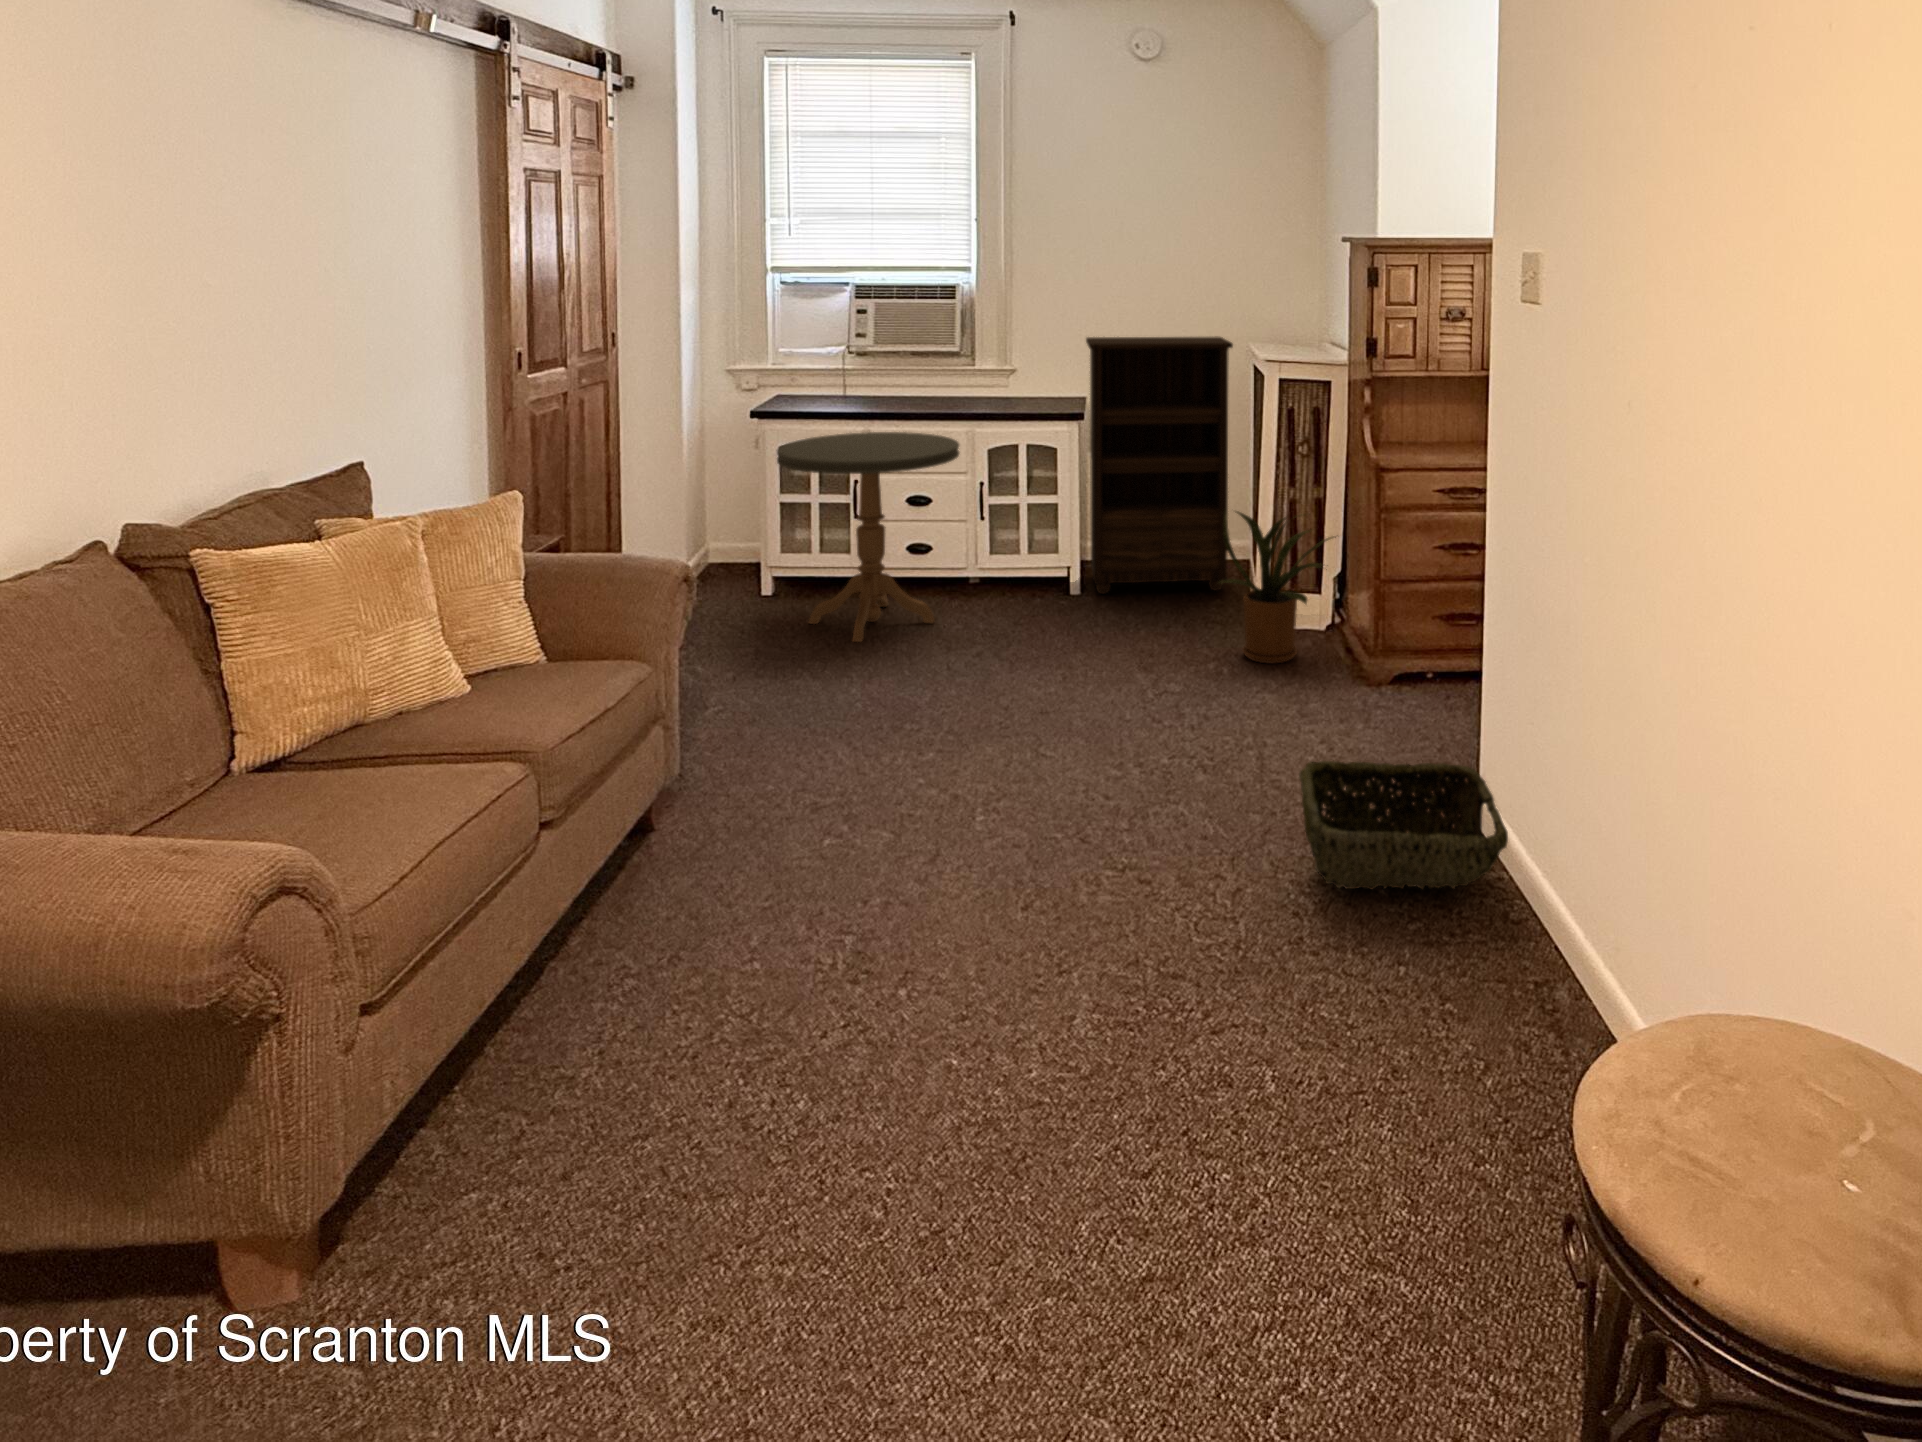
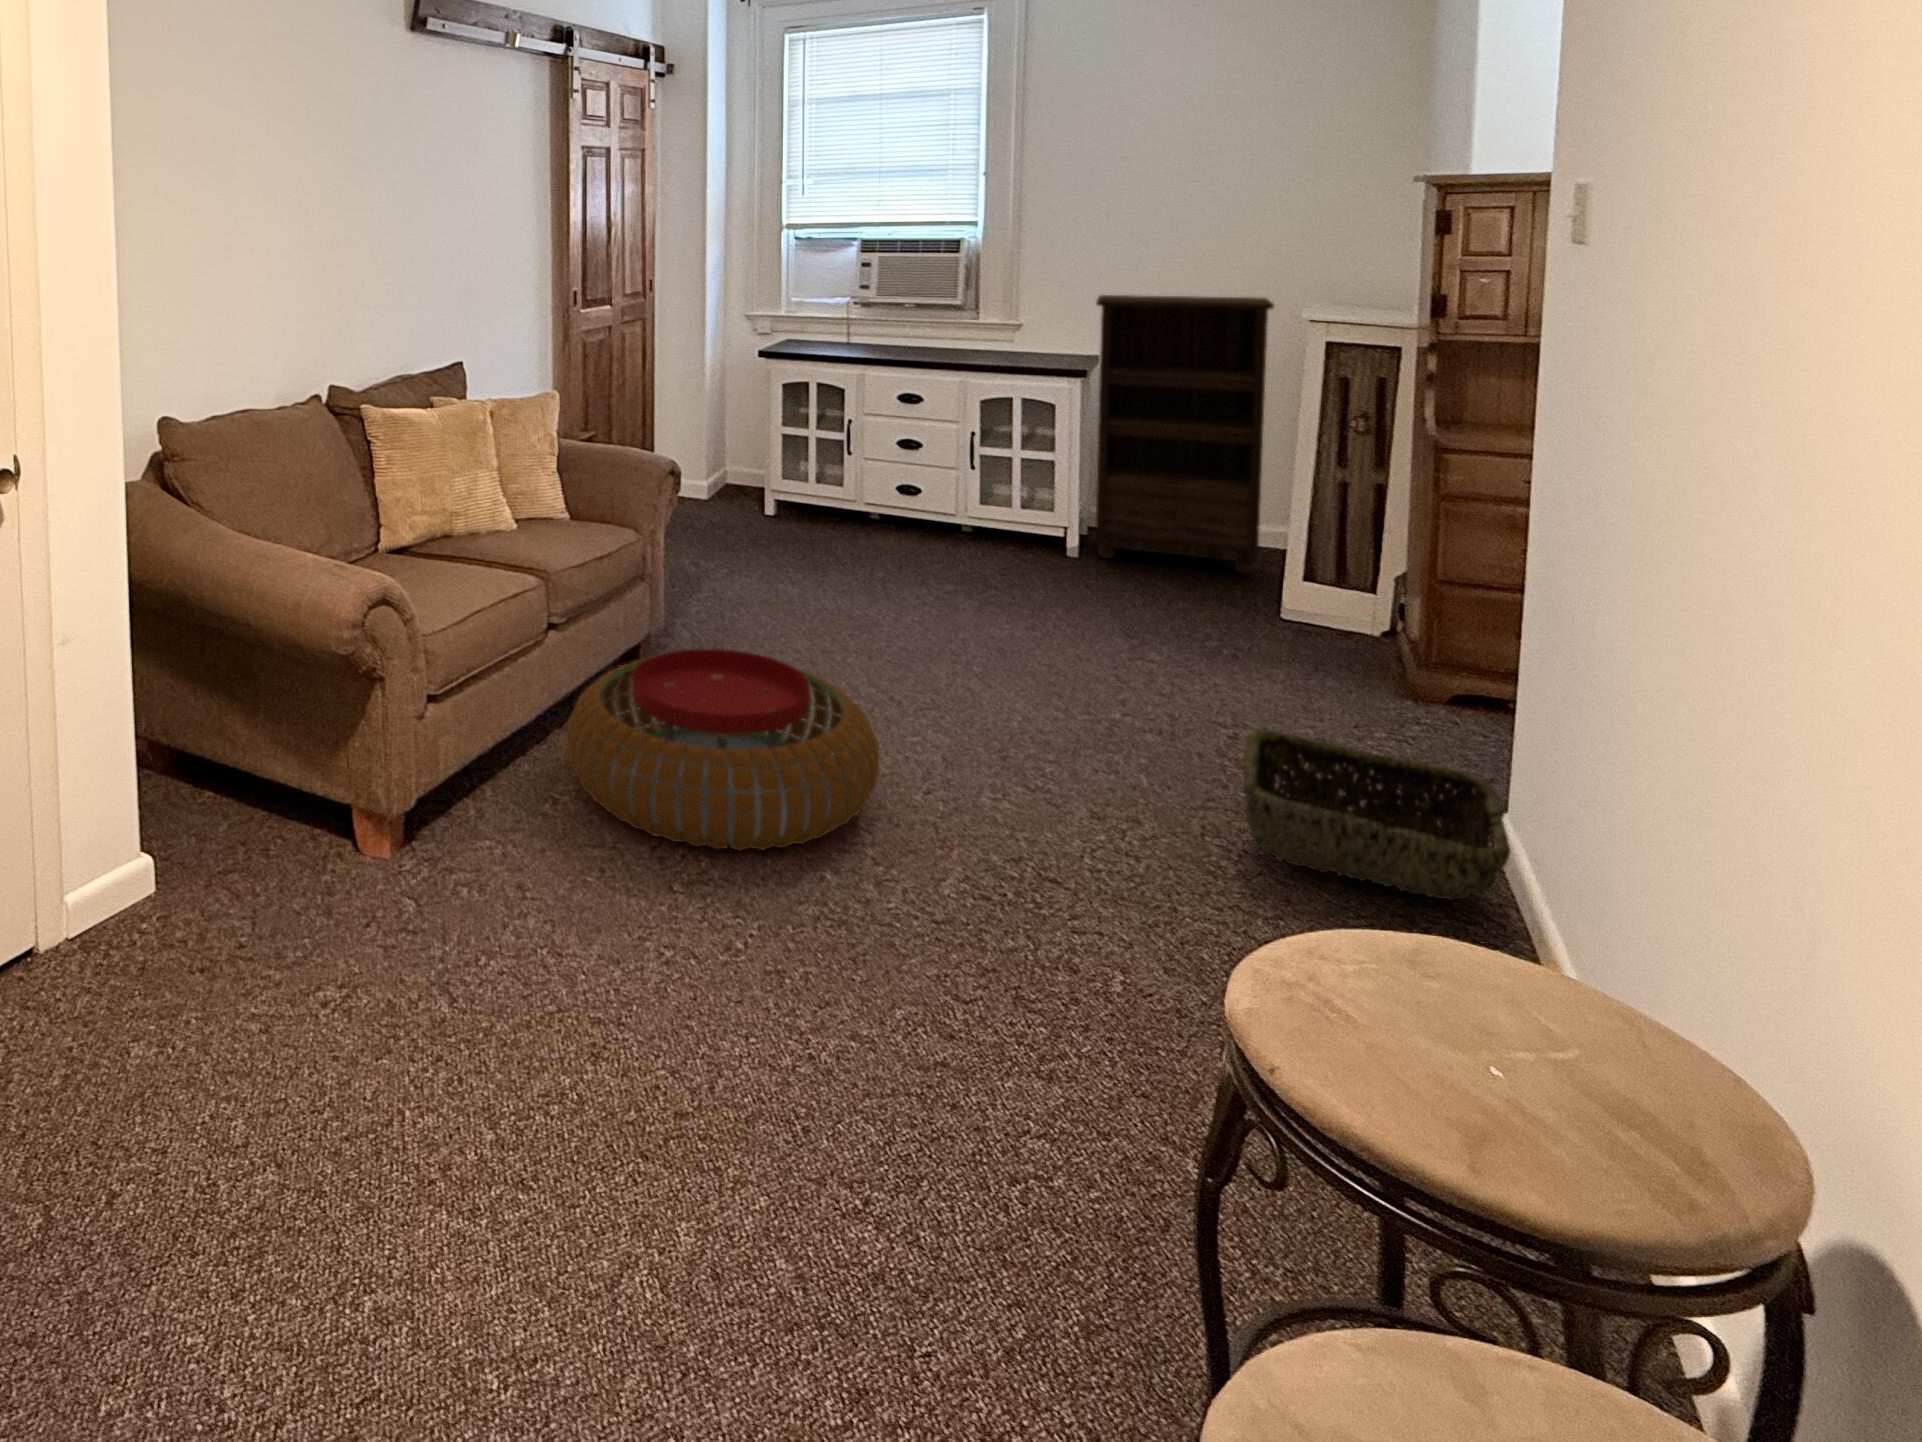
side table: present [777,432,959,642] -> none [777,376,949,563]
house plant: present [1219,509,1336,664] -> none [1225,476,1390,652]
pouf: none [581,796,978,1078] -> present [567,649,880,851]

